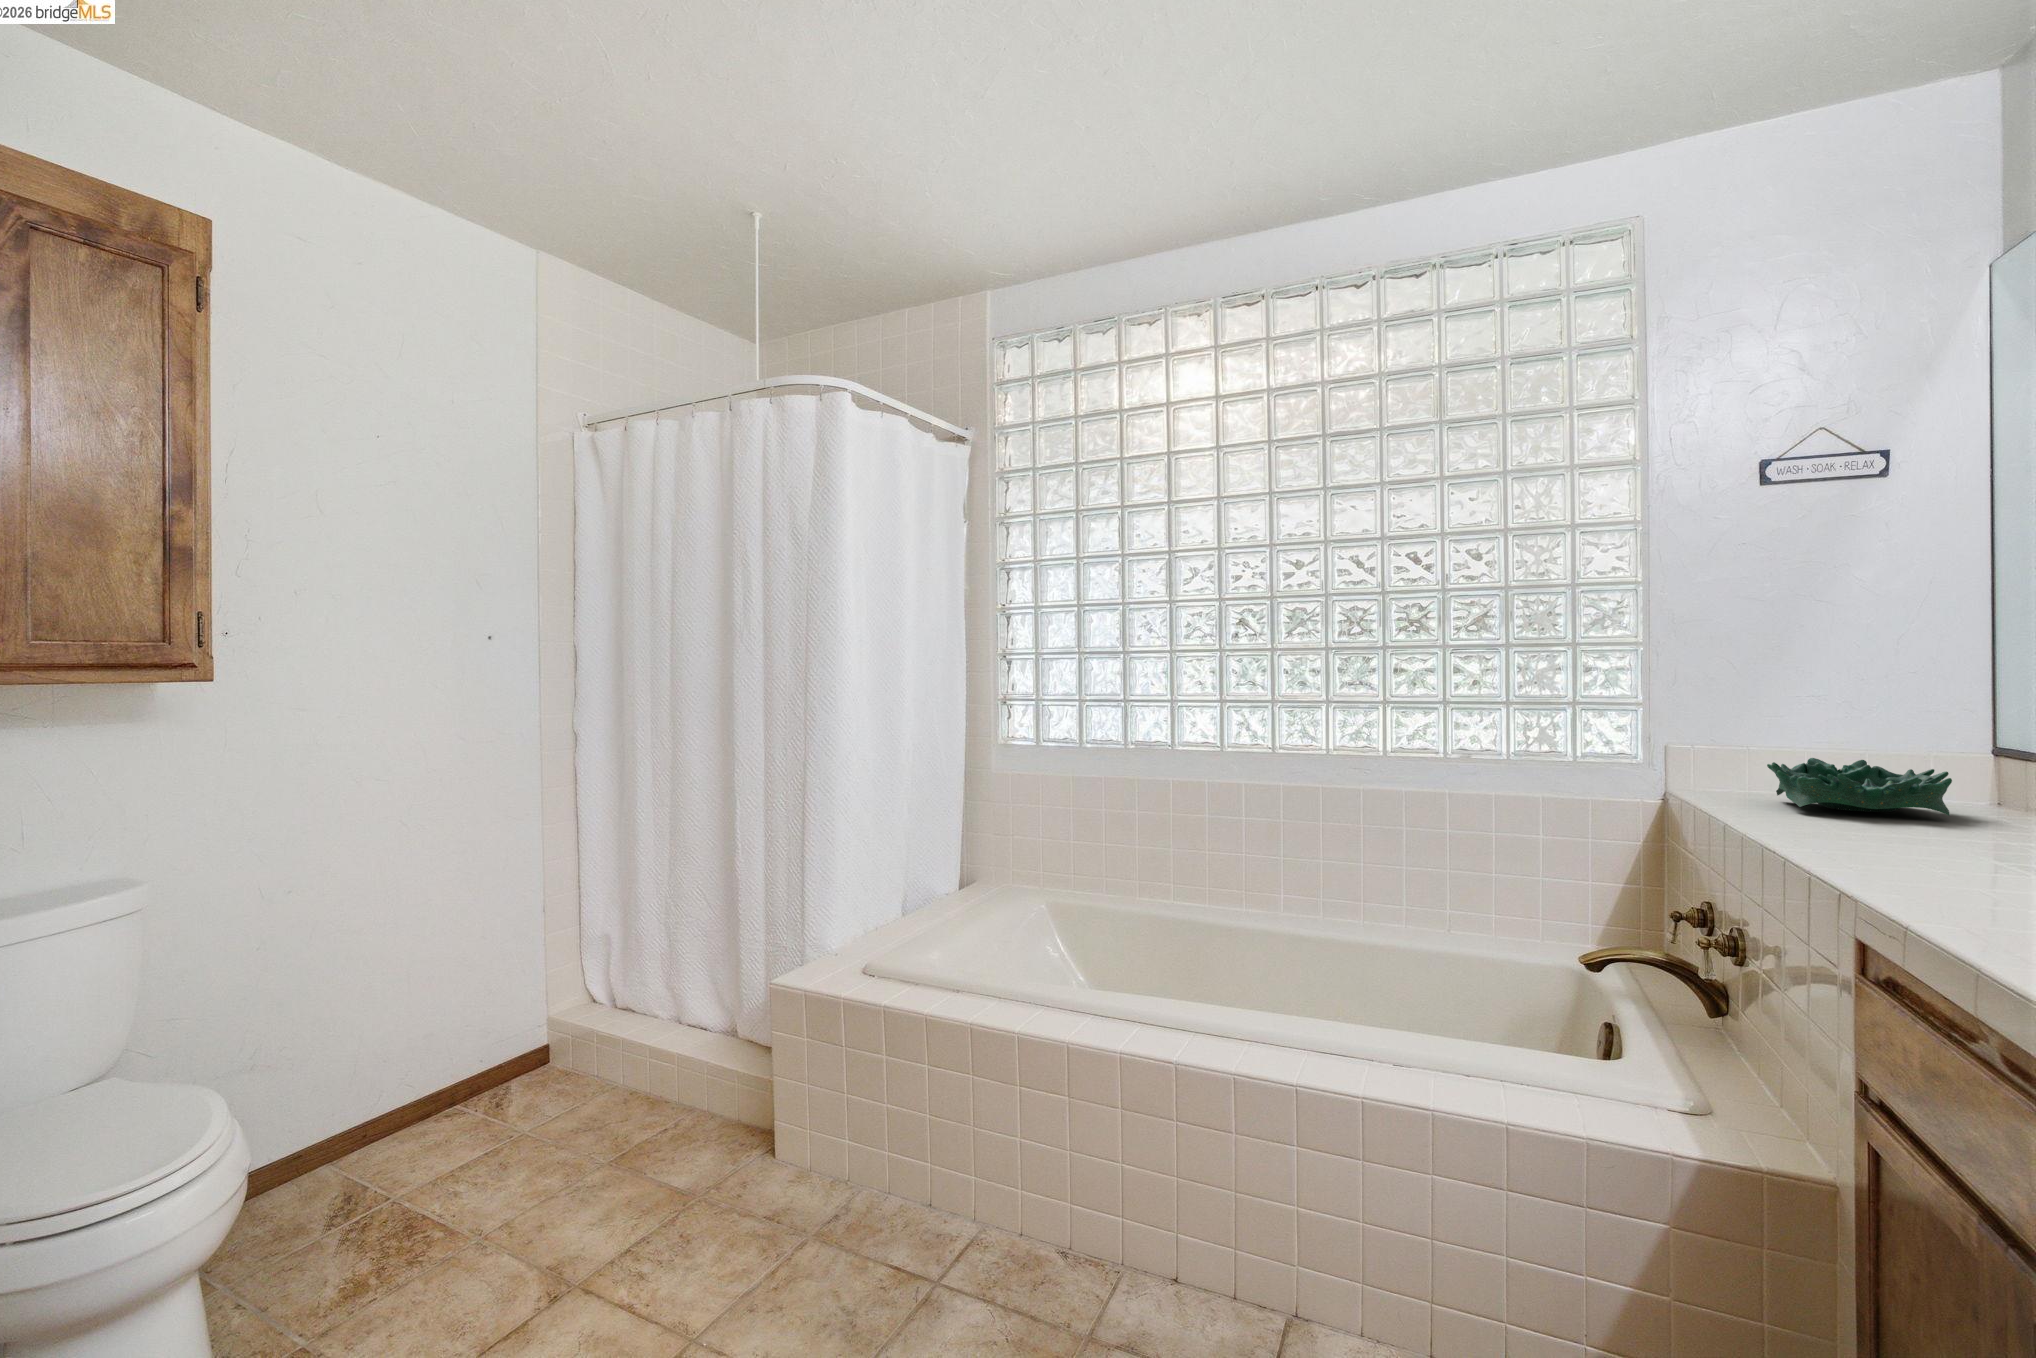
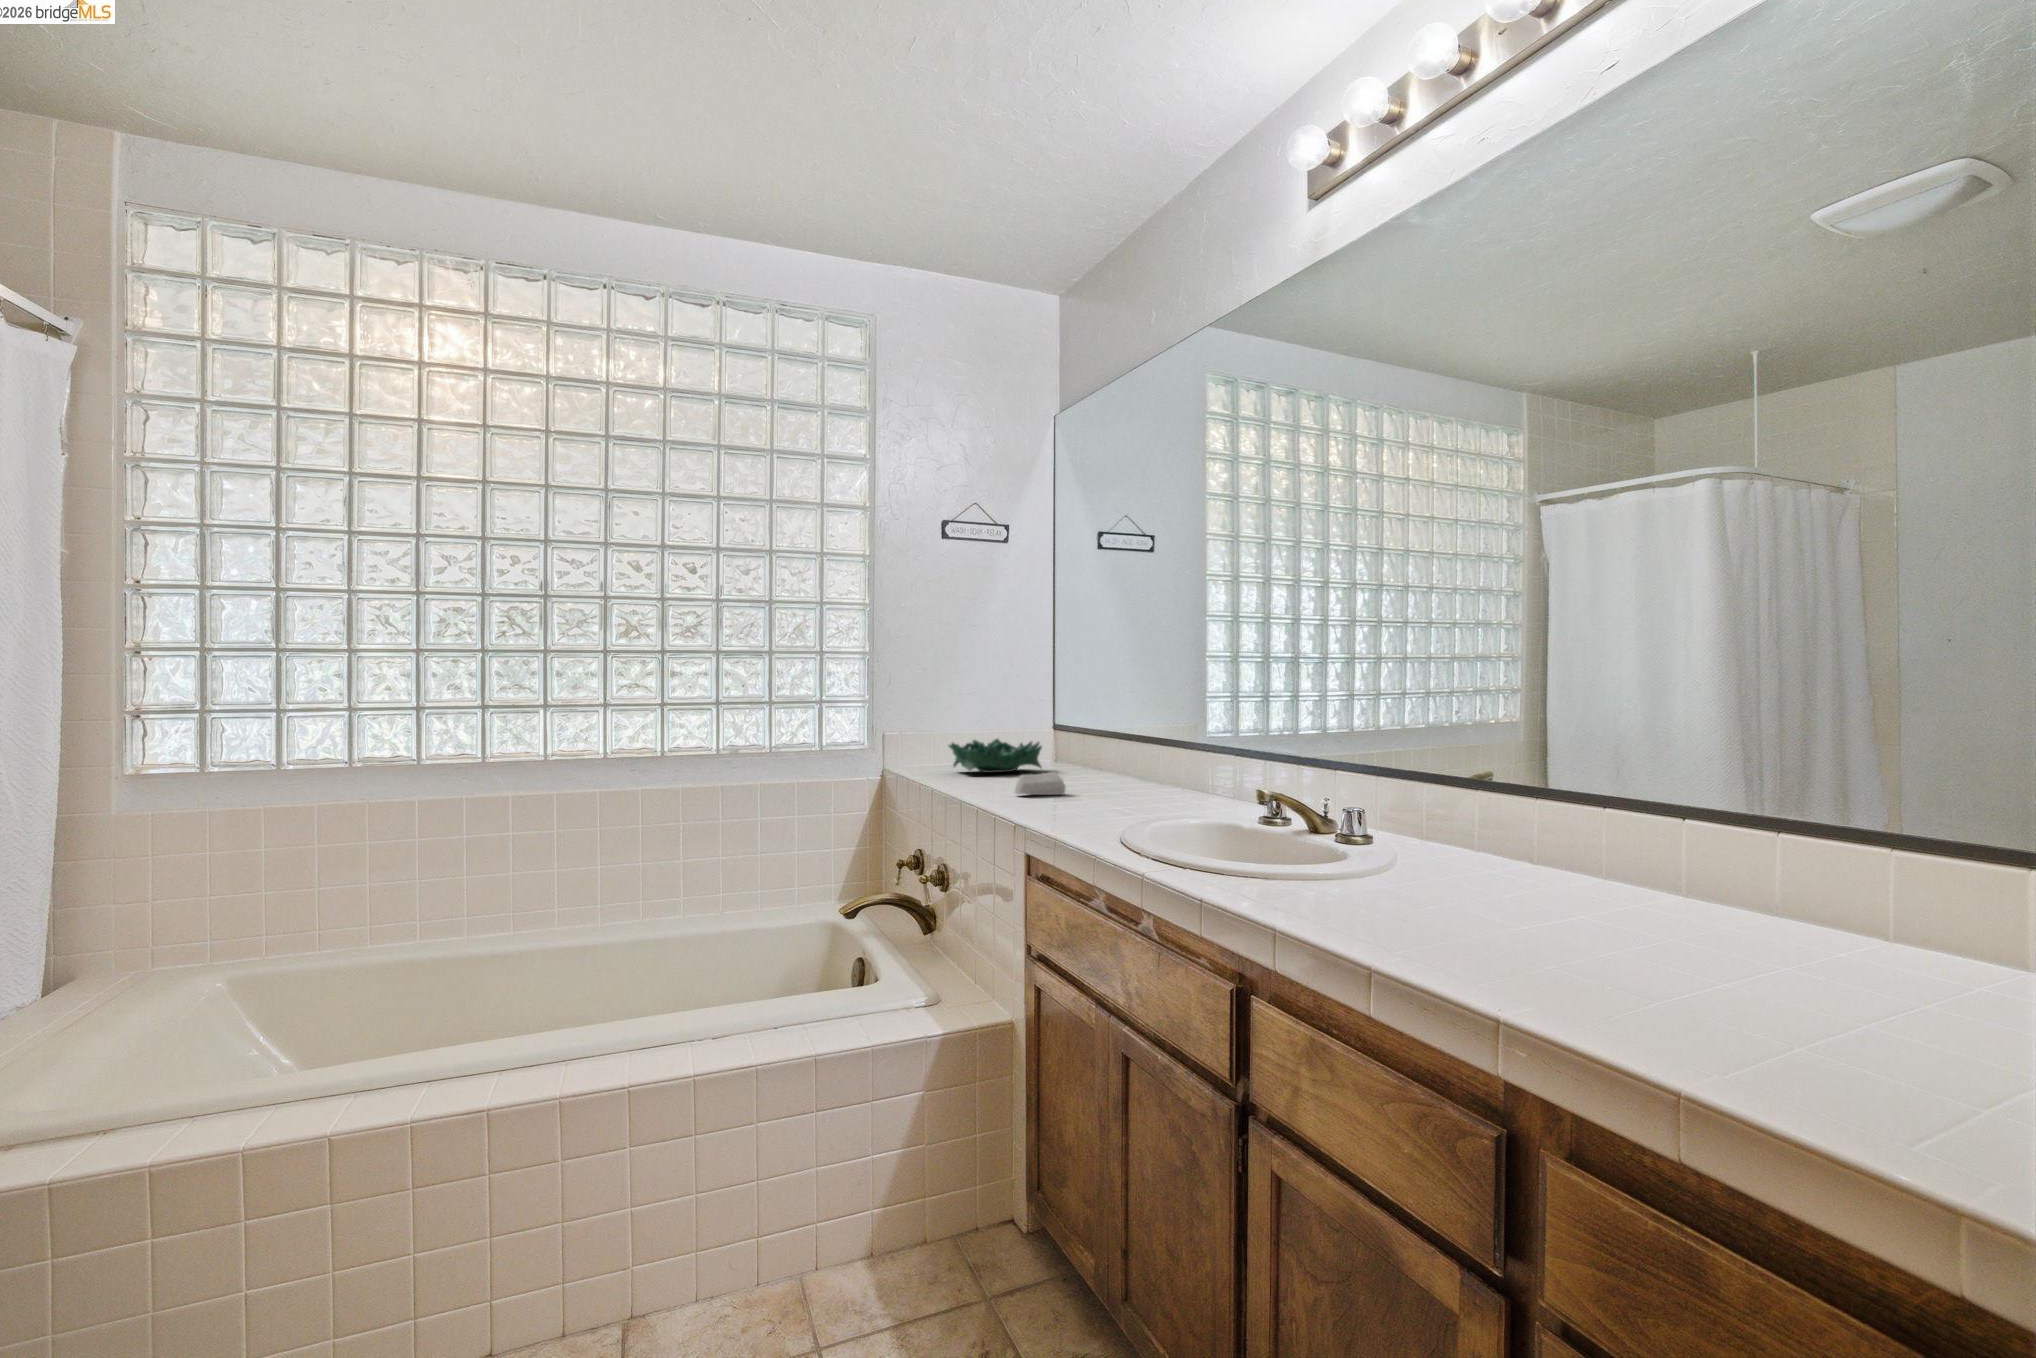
soap bar: none [1861,839,1973,882] -> present [1015,772,1065,795]

